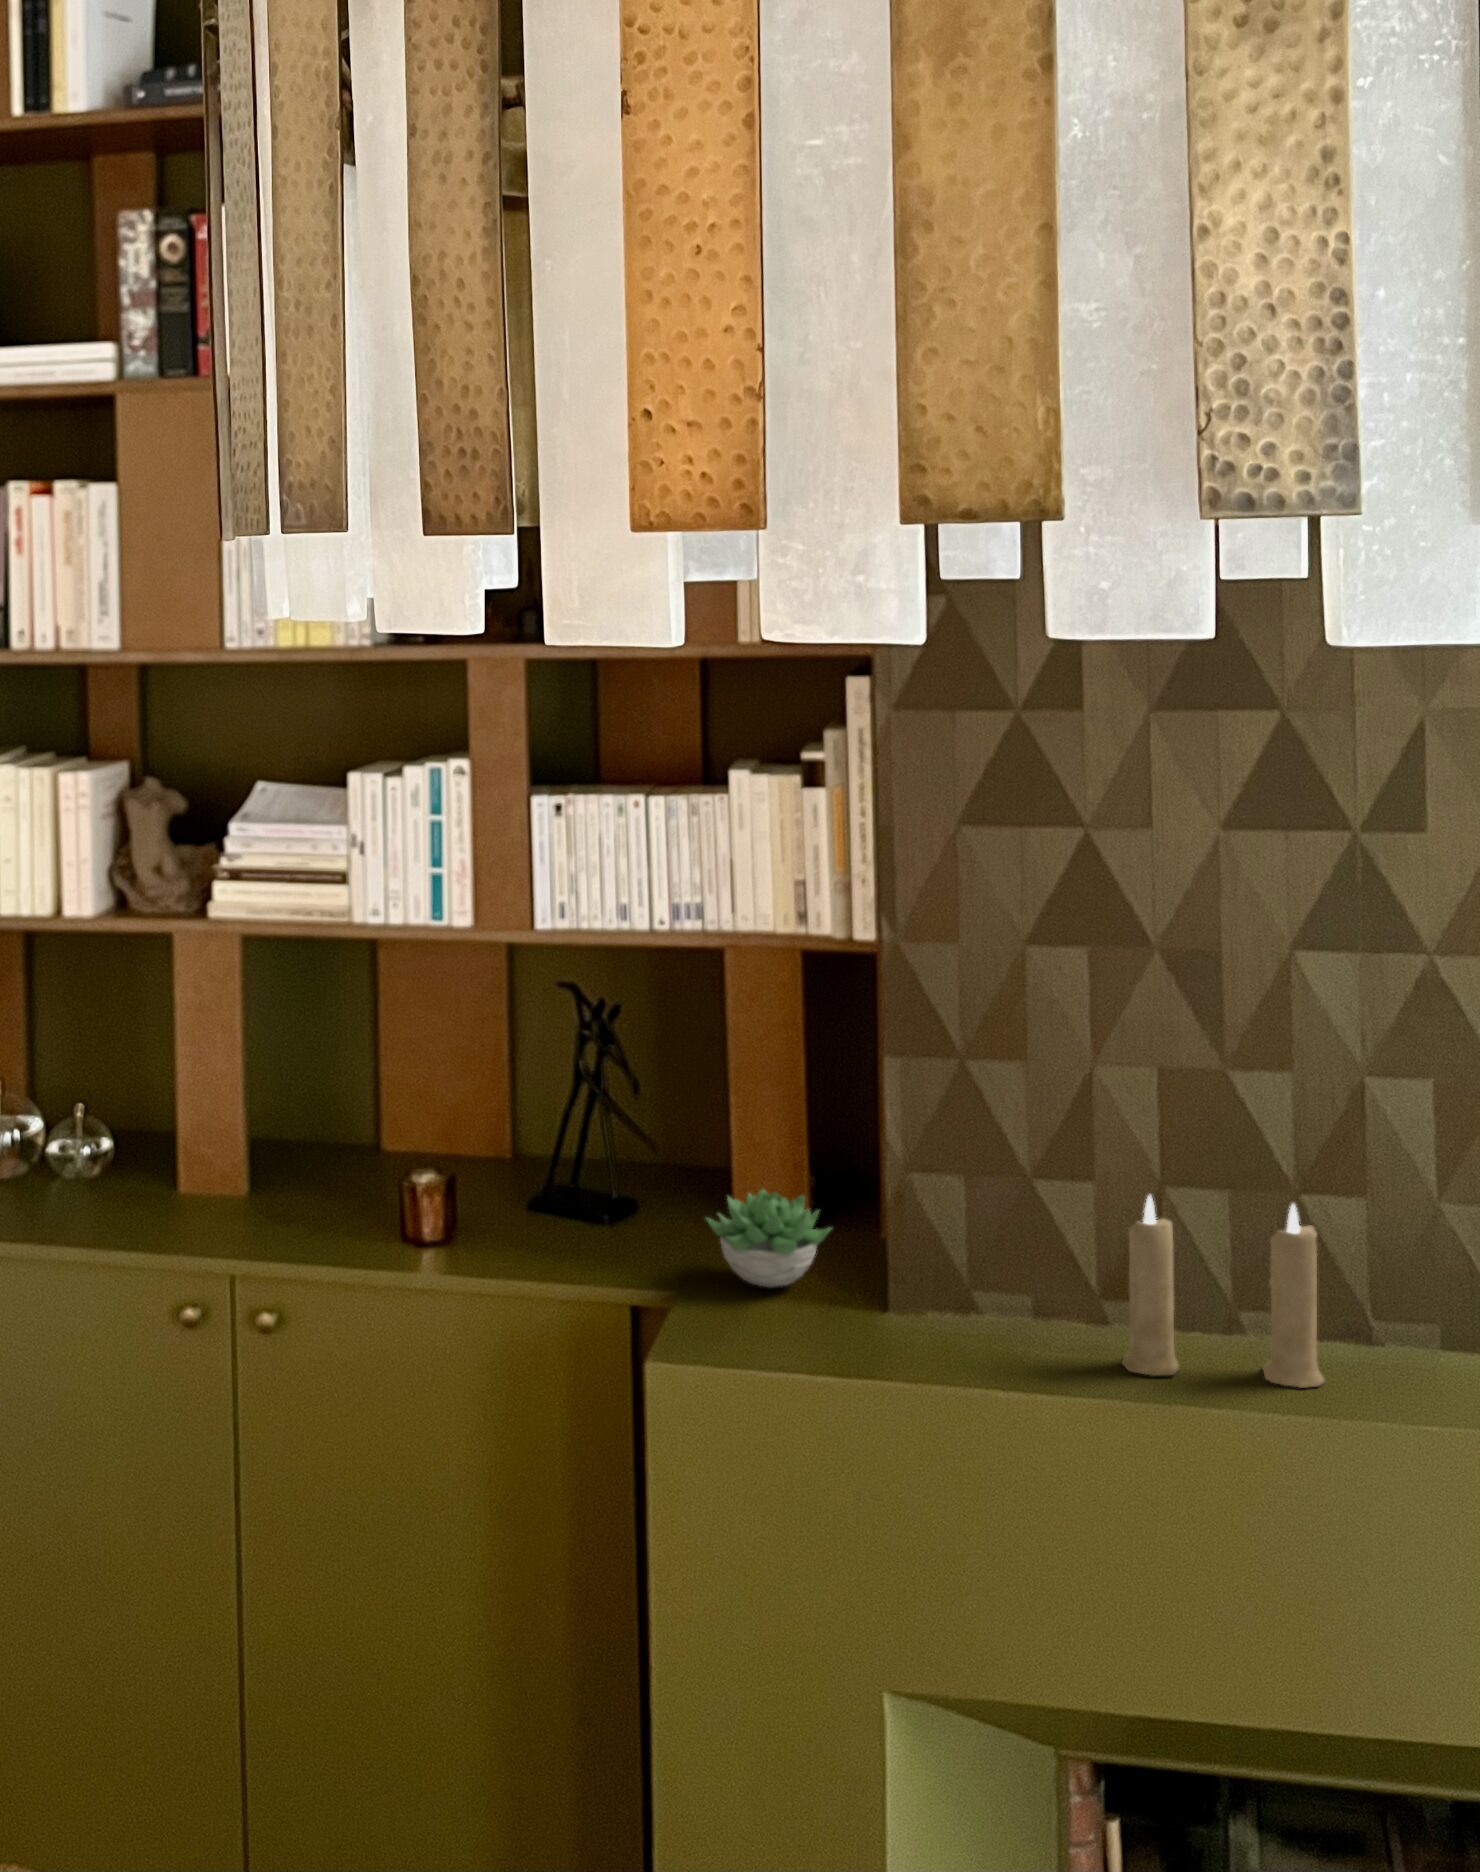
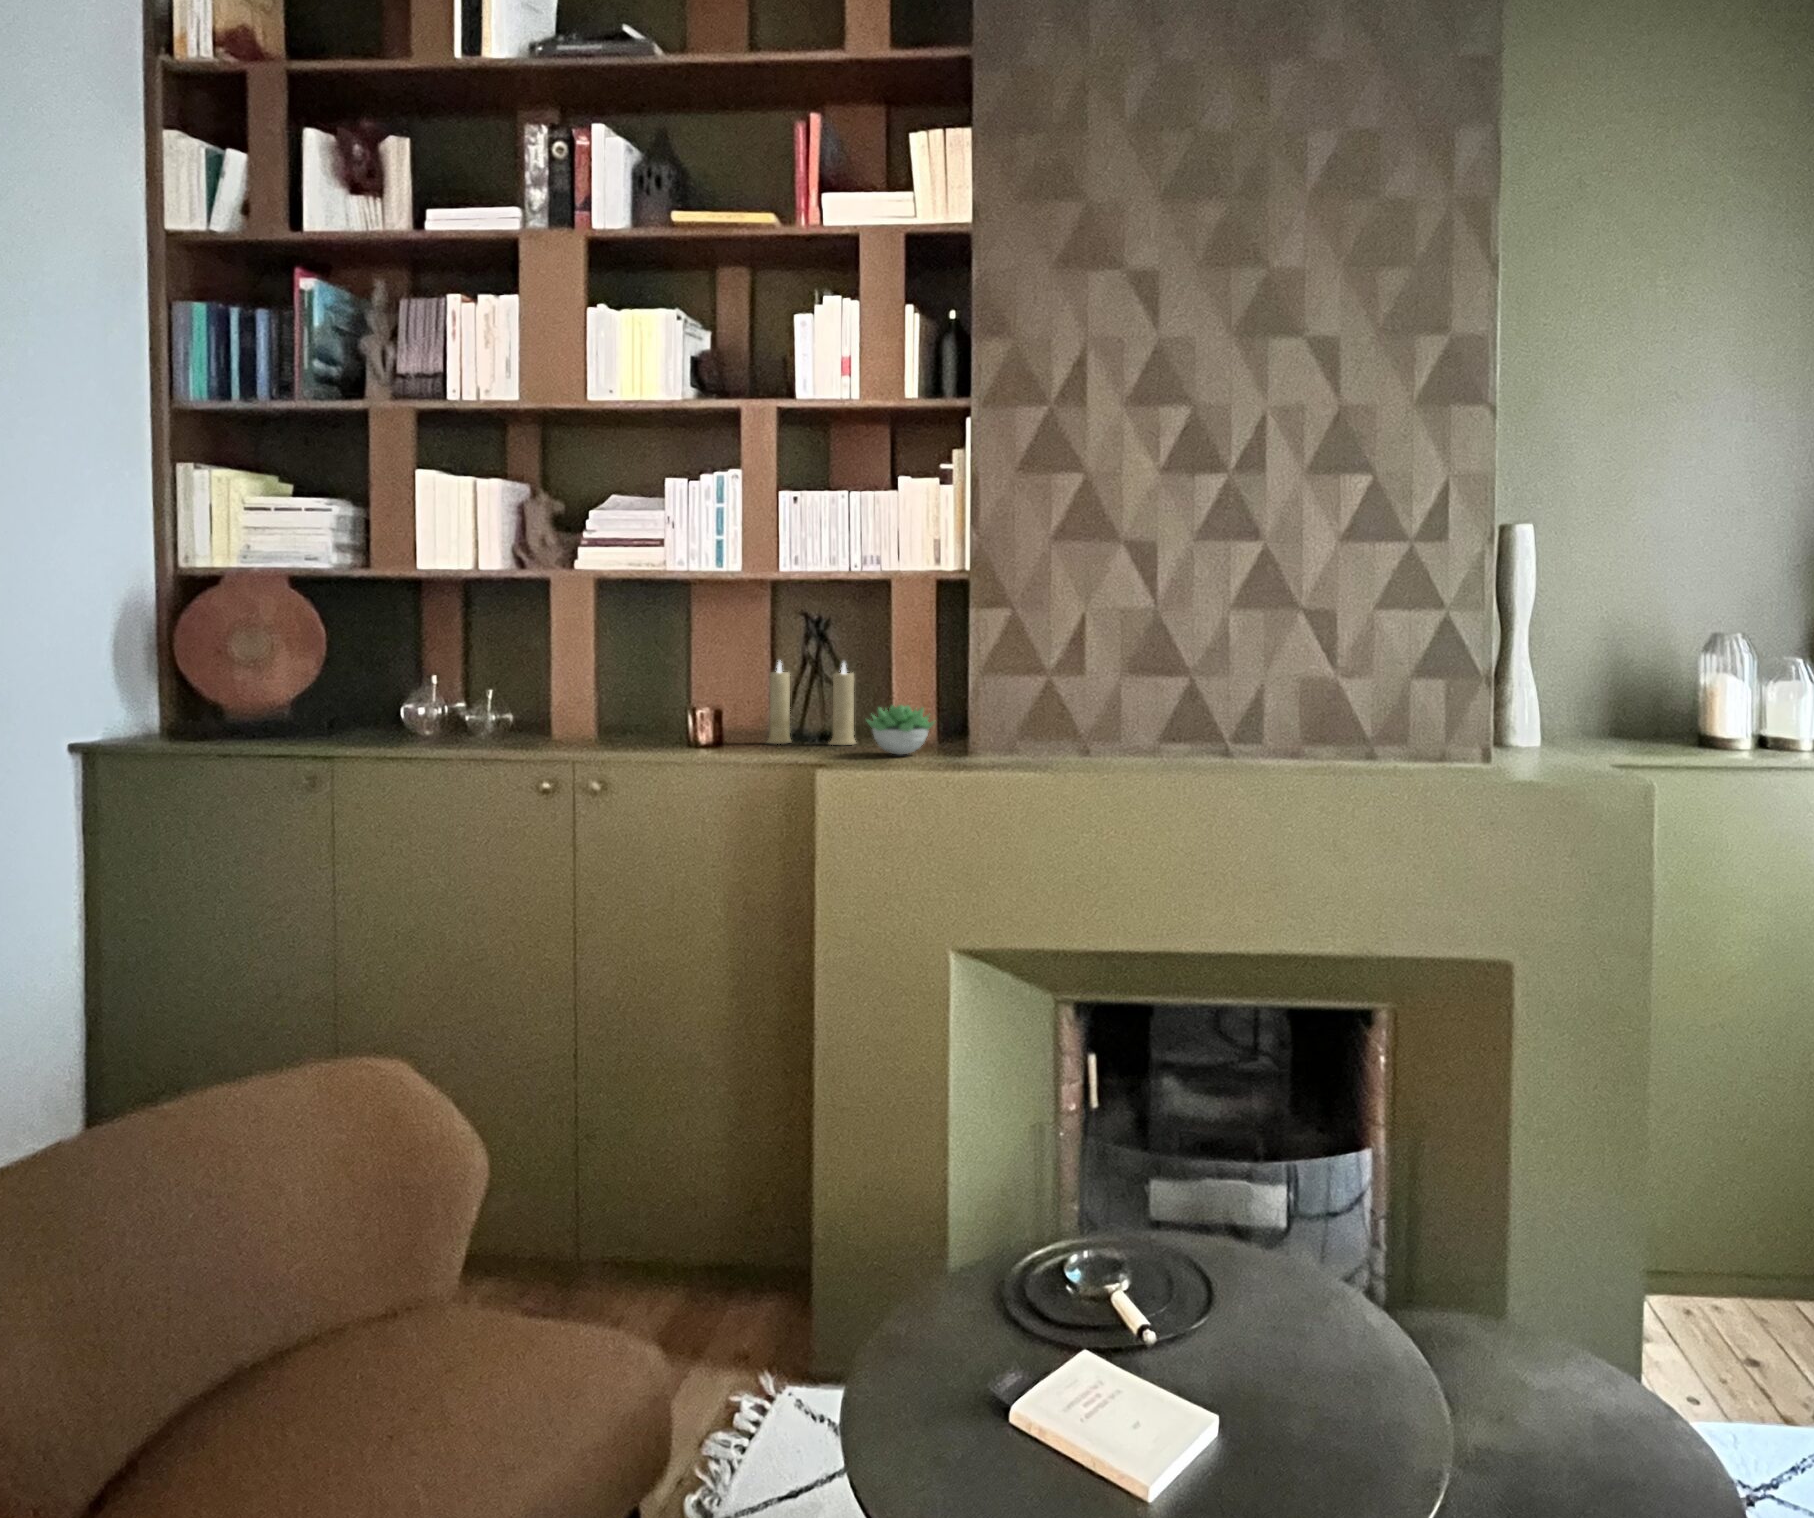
candle: present [1121,1195,1324,1388] -> present [767,661,856,745]

